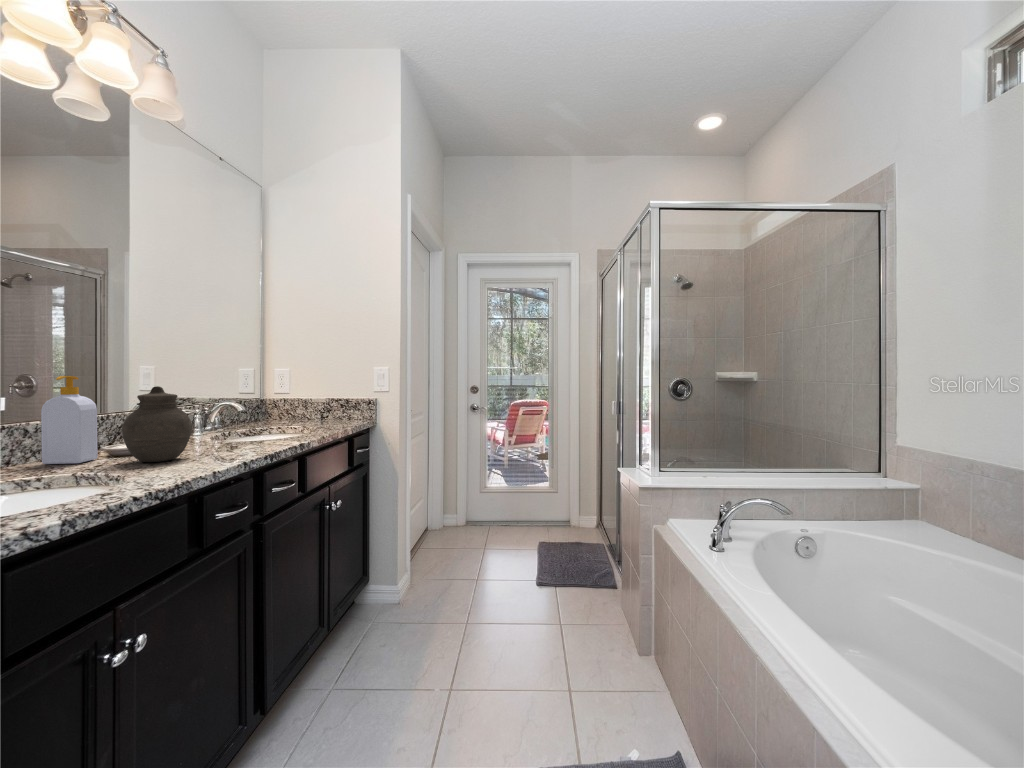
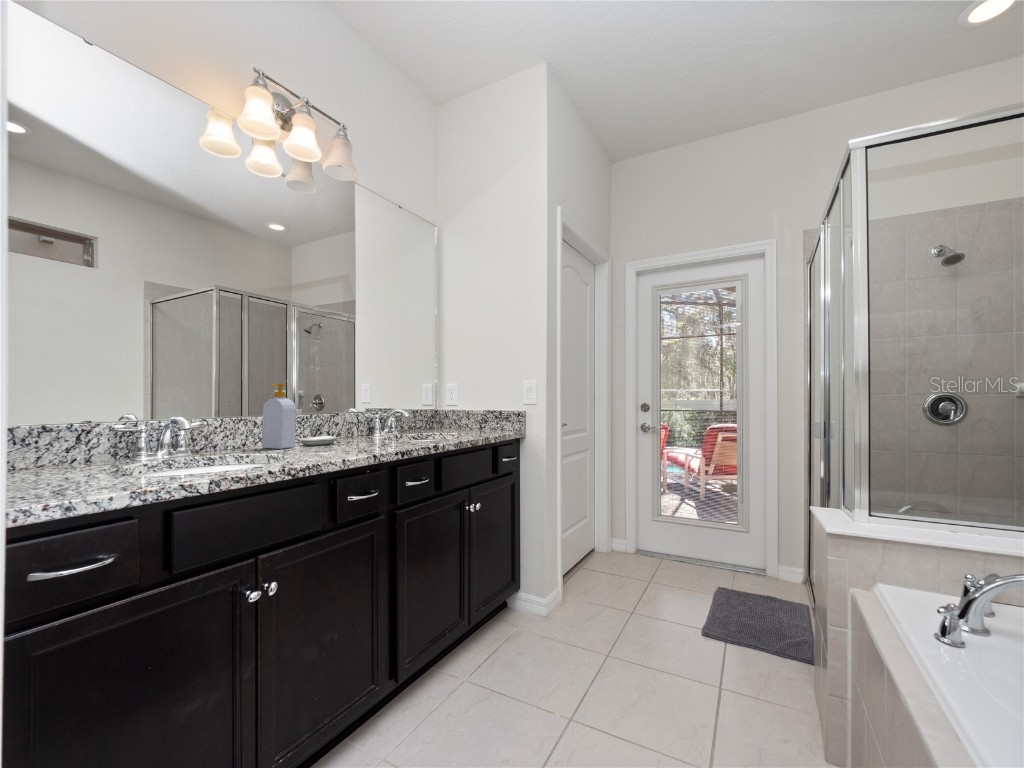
jar: present [122,386,192,462] -> none [303,391,350,451]

